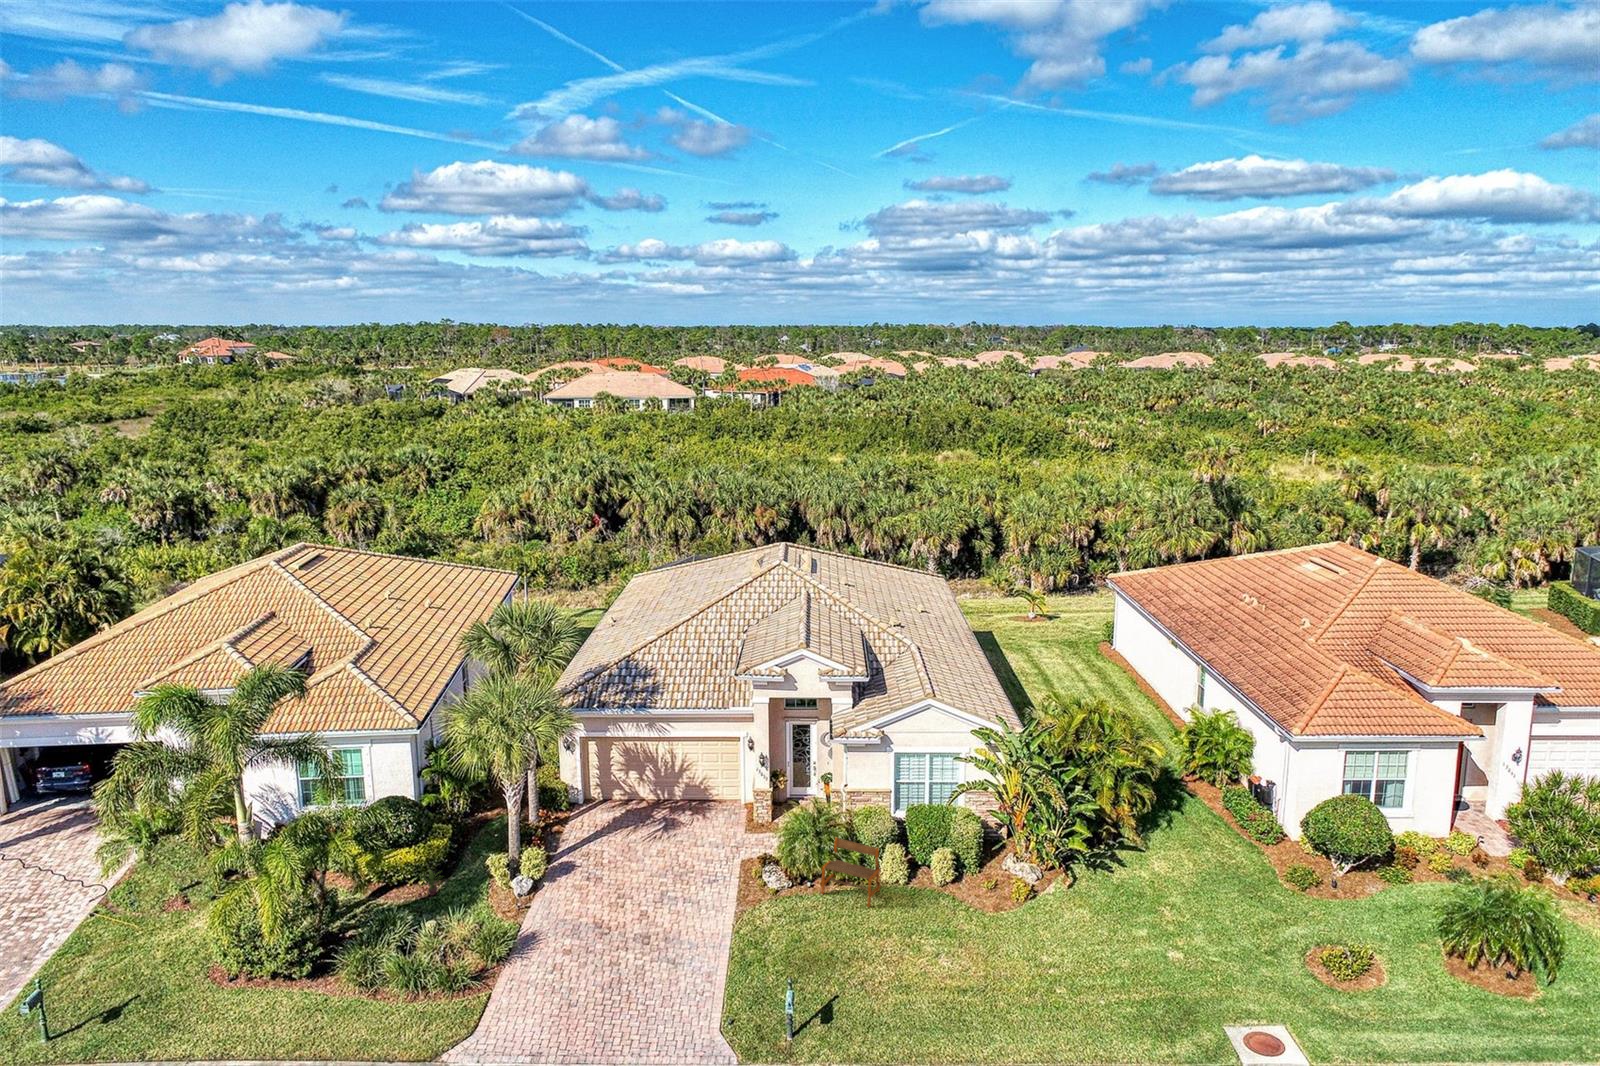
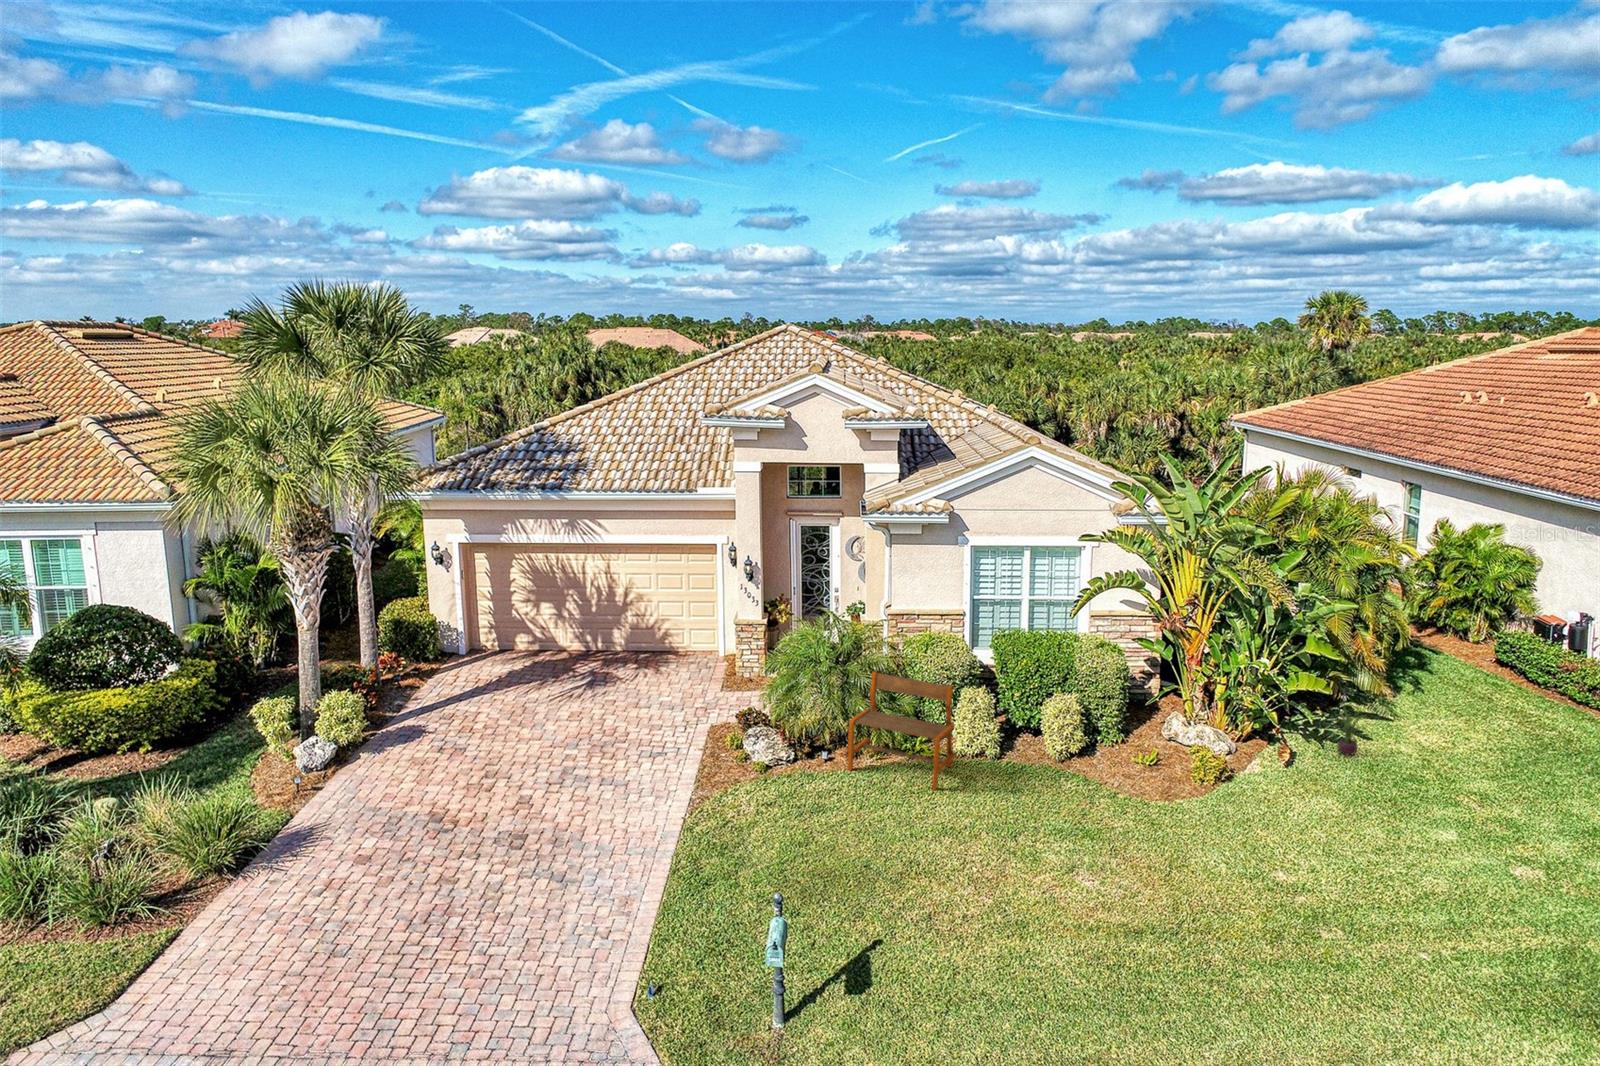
decorative plant: present [423,869,438,896] -> present [1331,706,1364,755]

